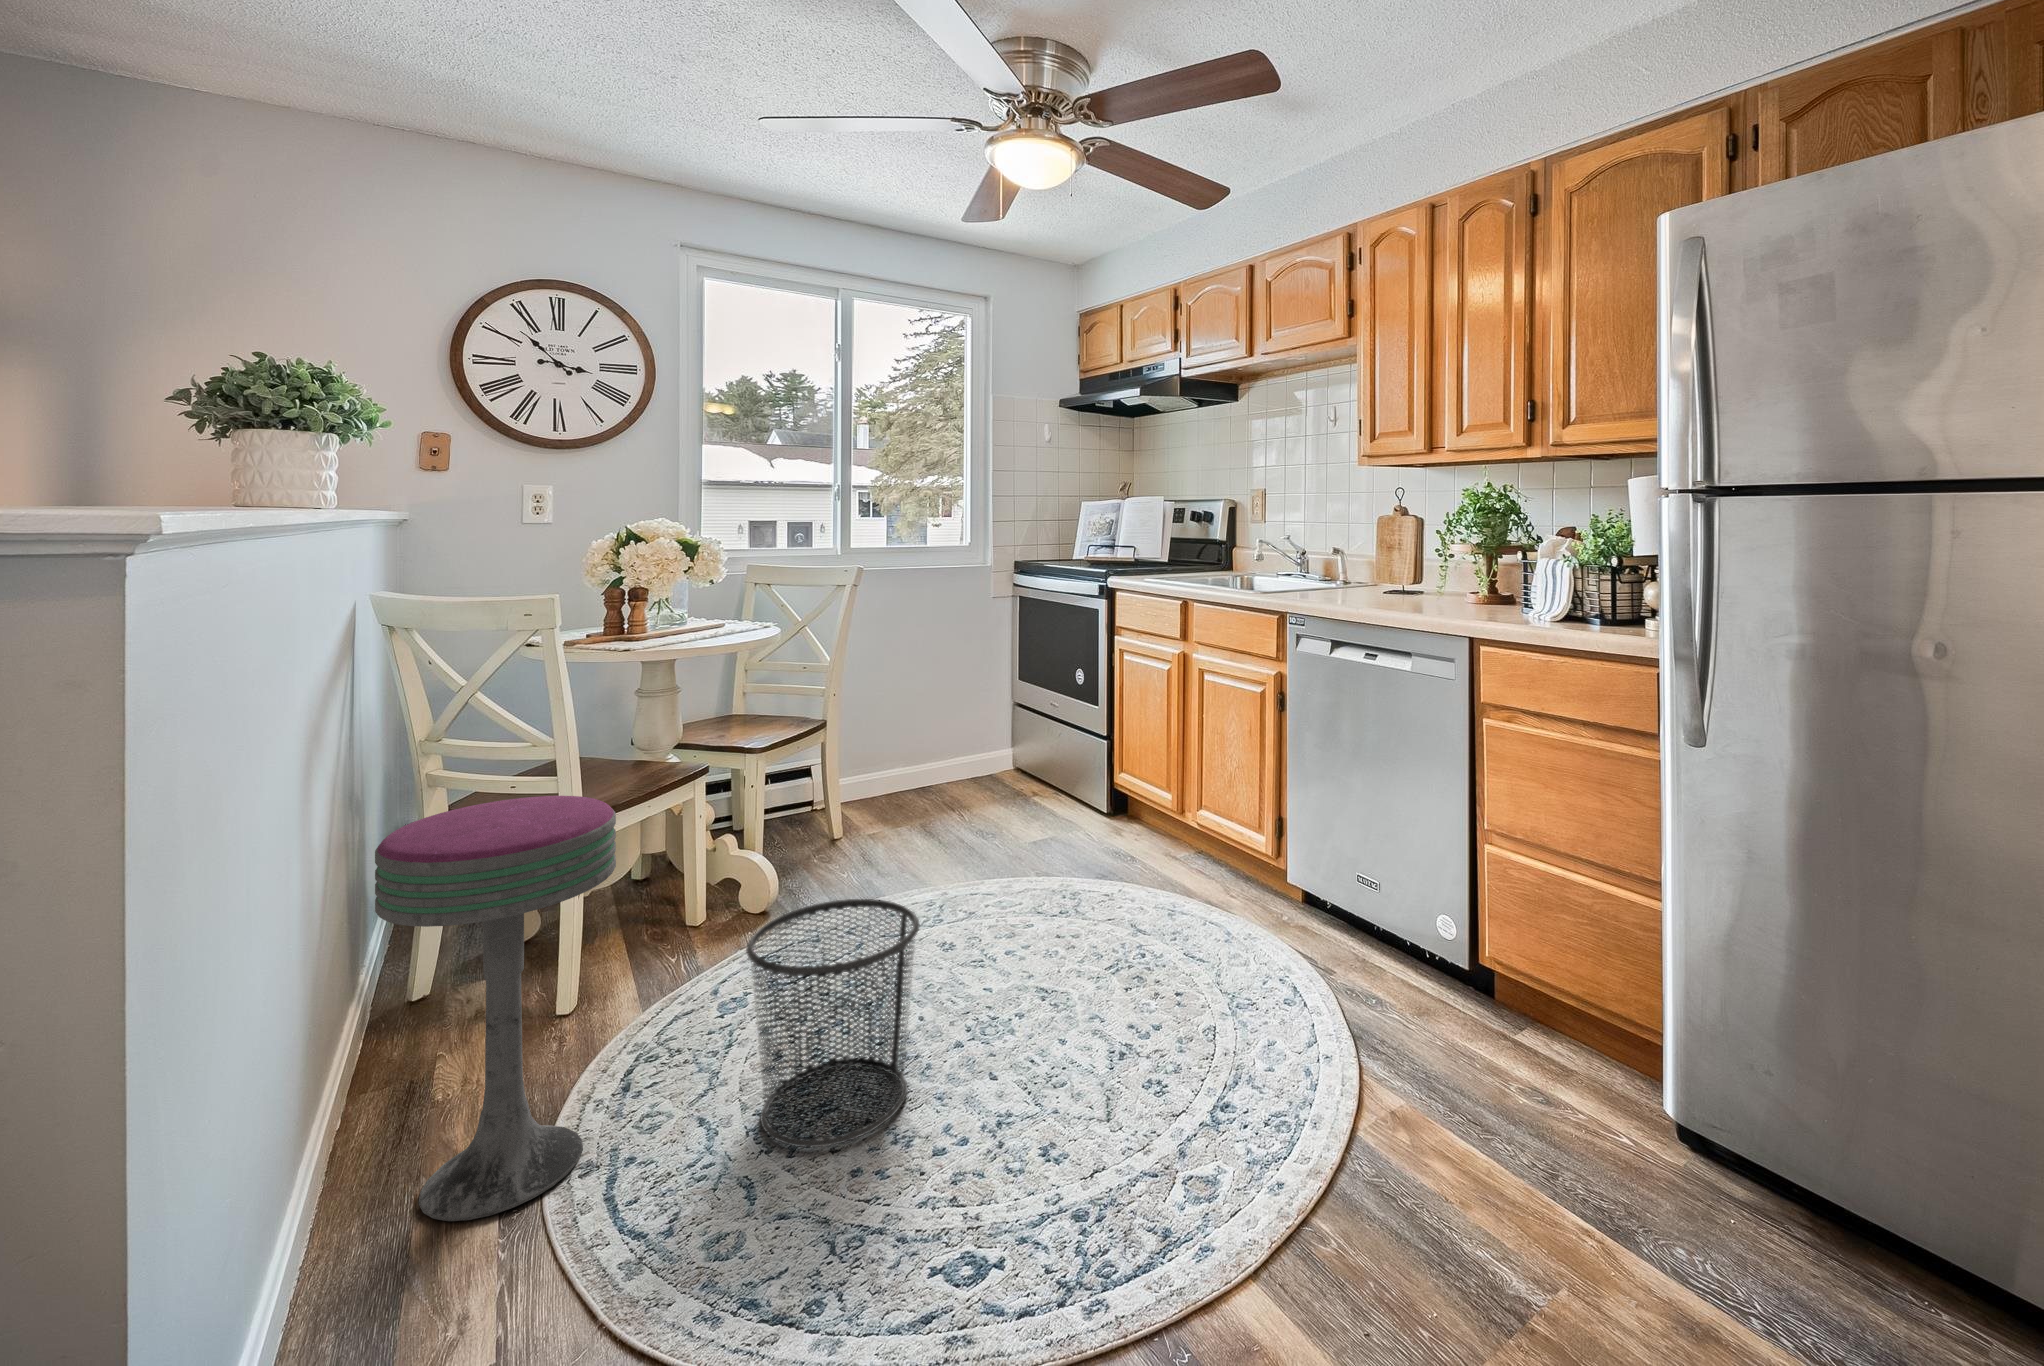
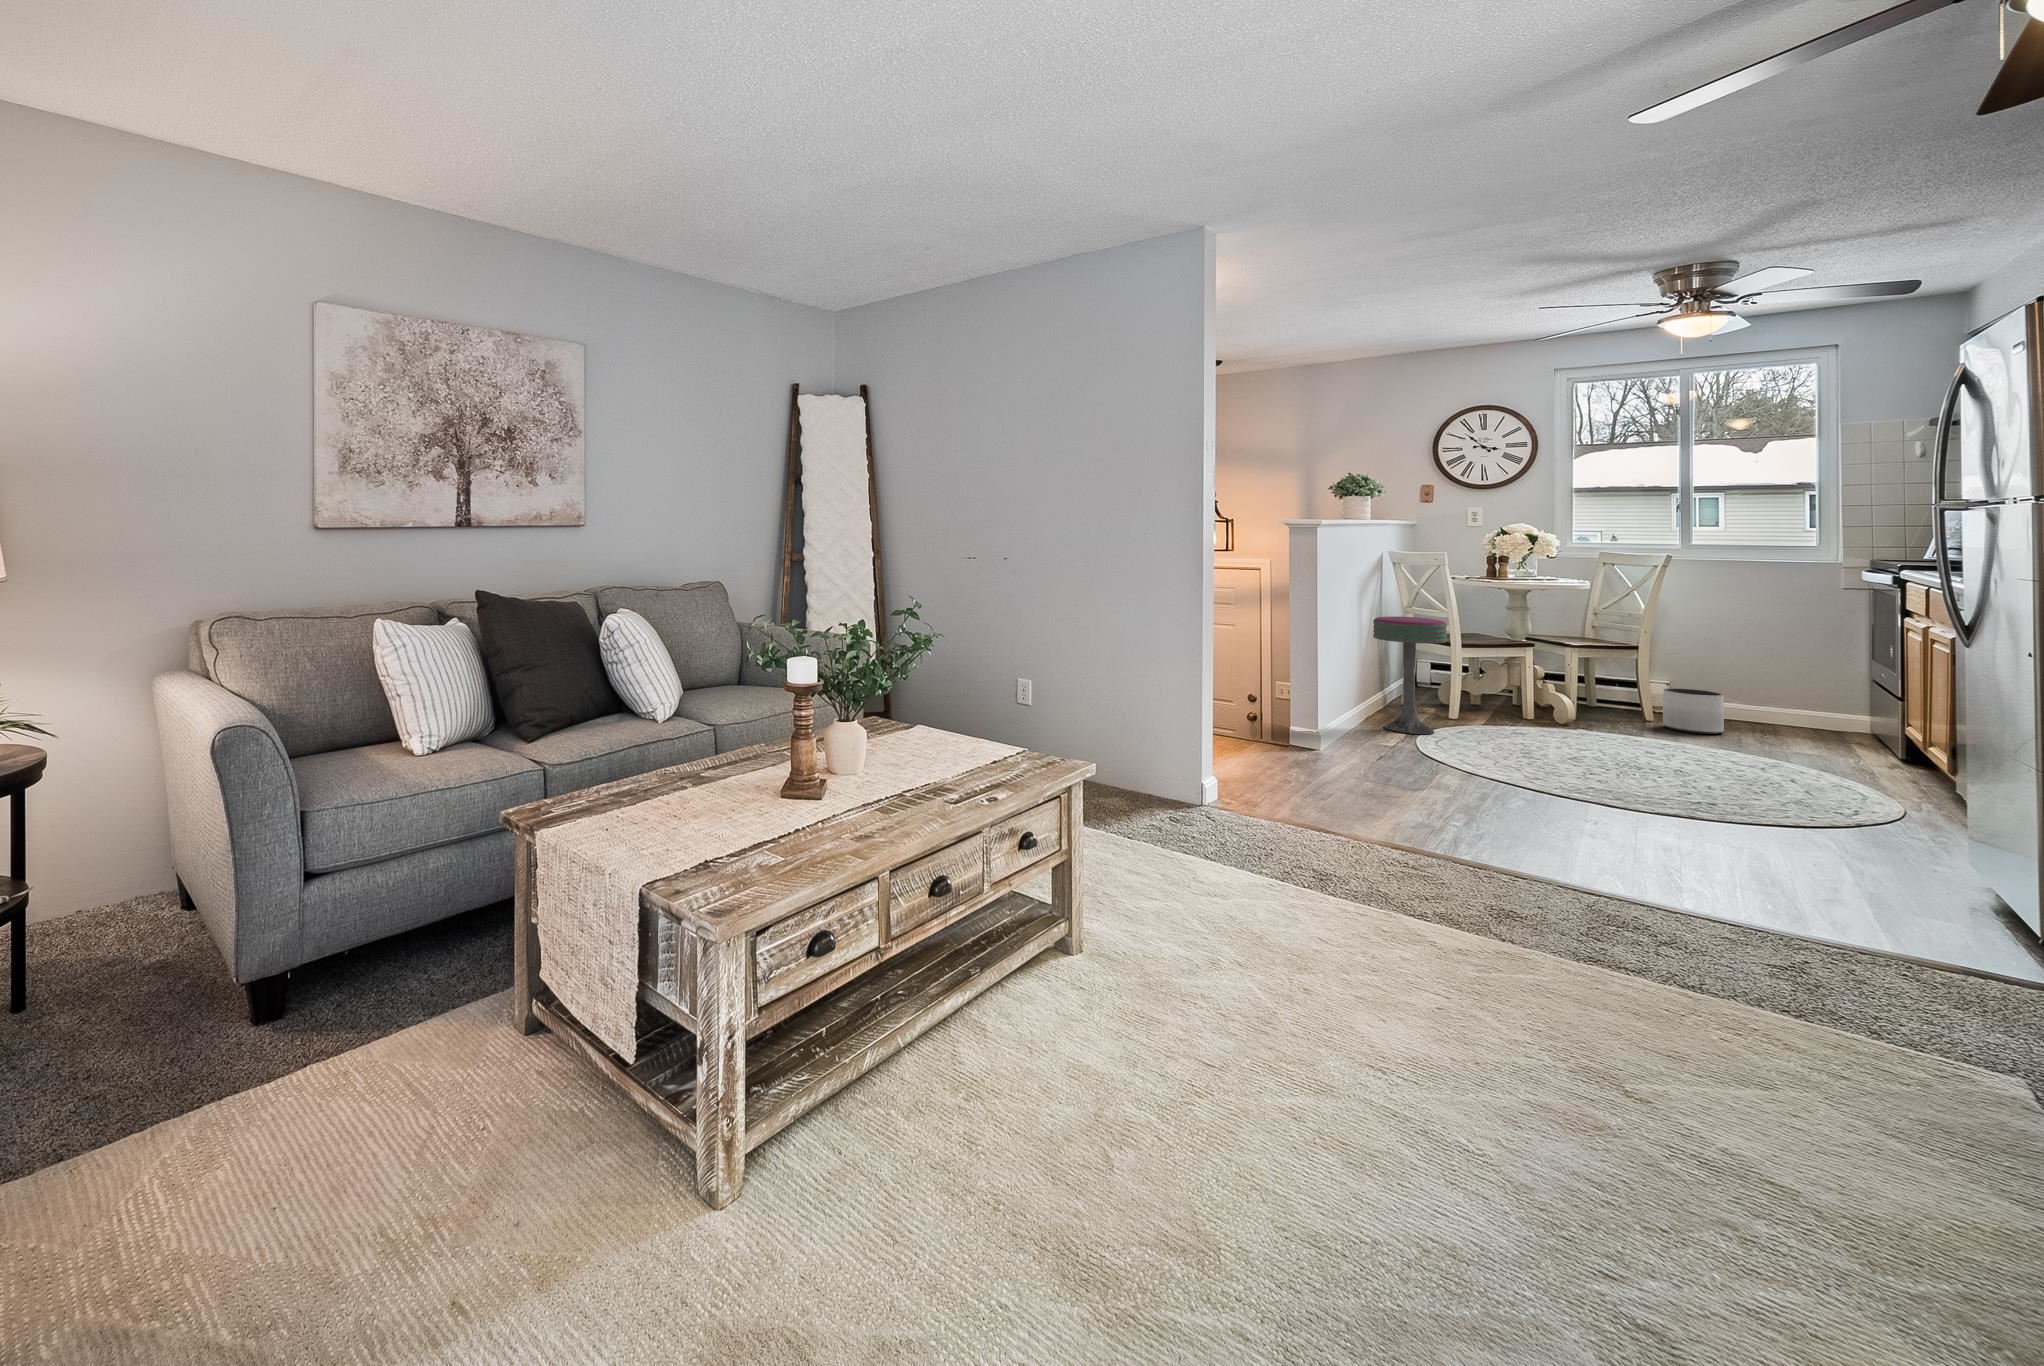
planter: none [892,785,964,868] -> present [1663,688,1724,734]
waste bin: present [746,899,920,1147] -> none [1489,679,1570,757]

